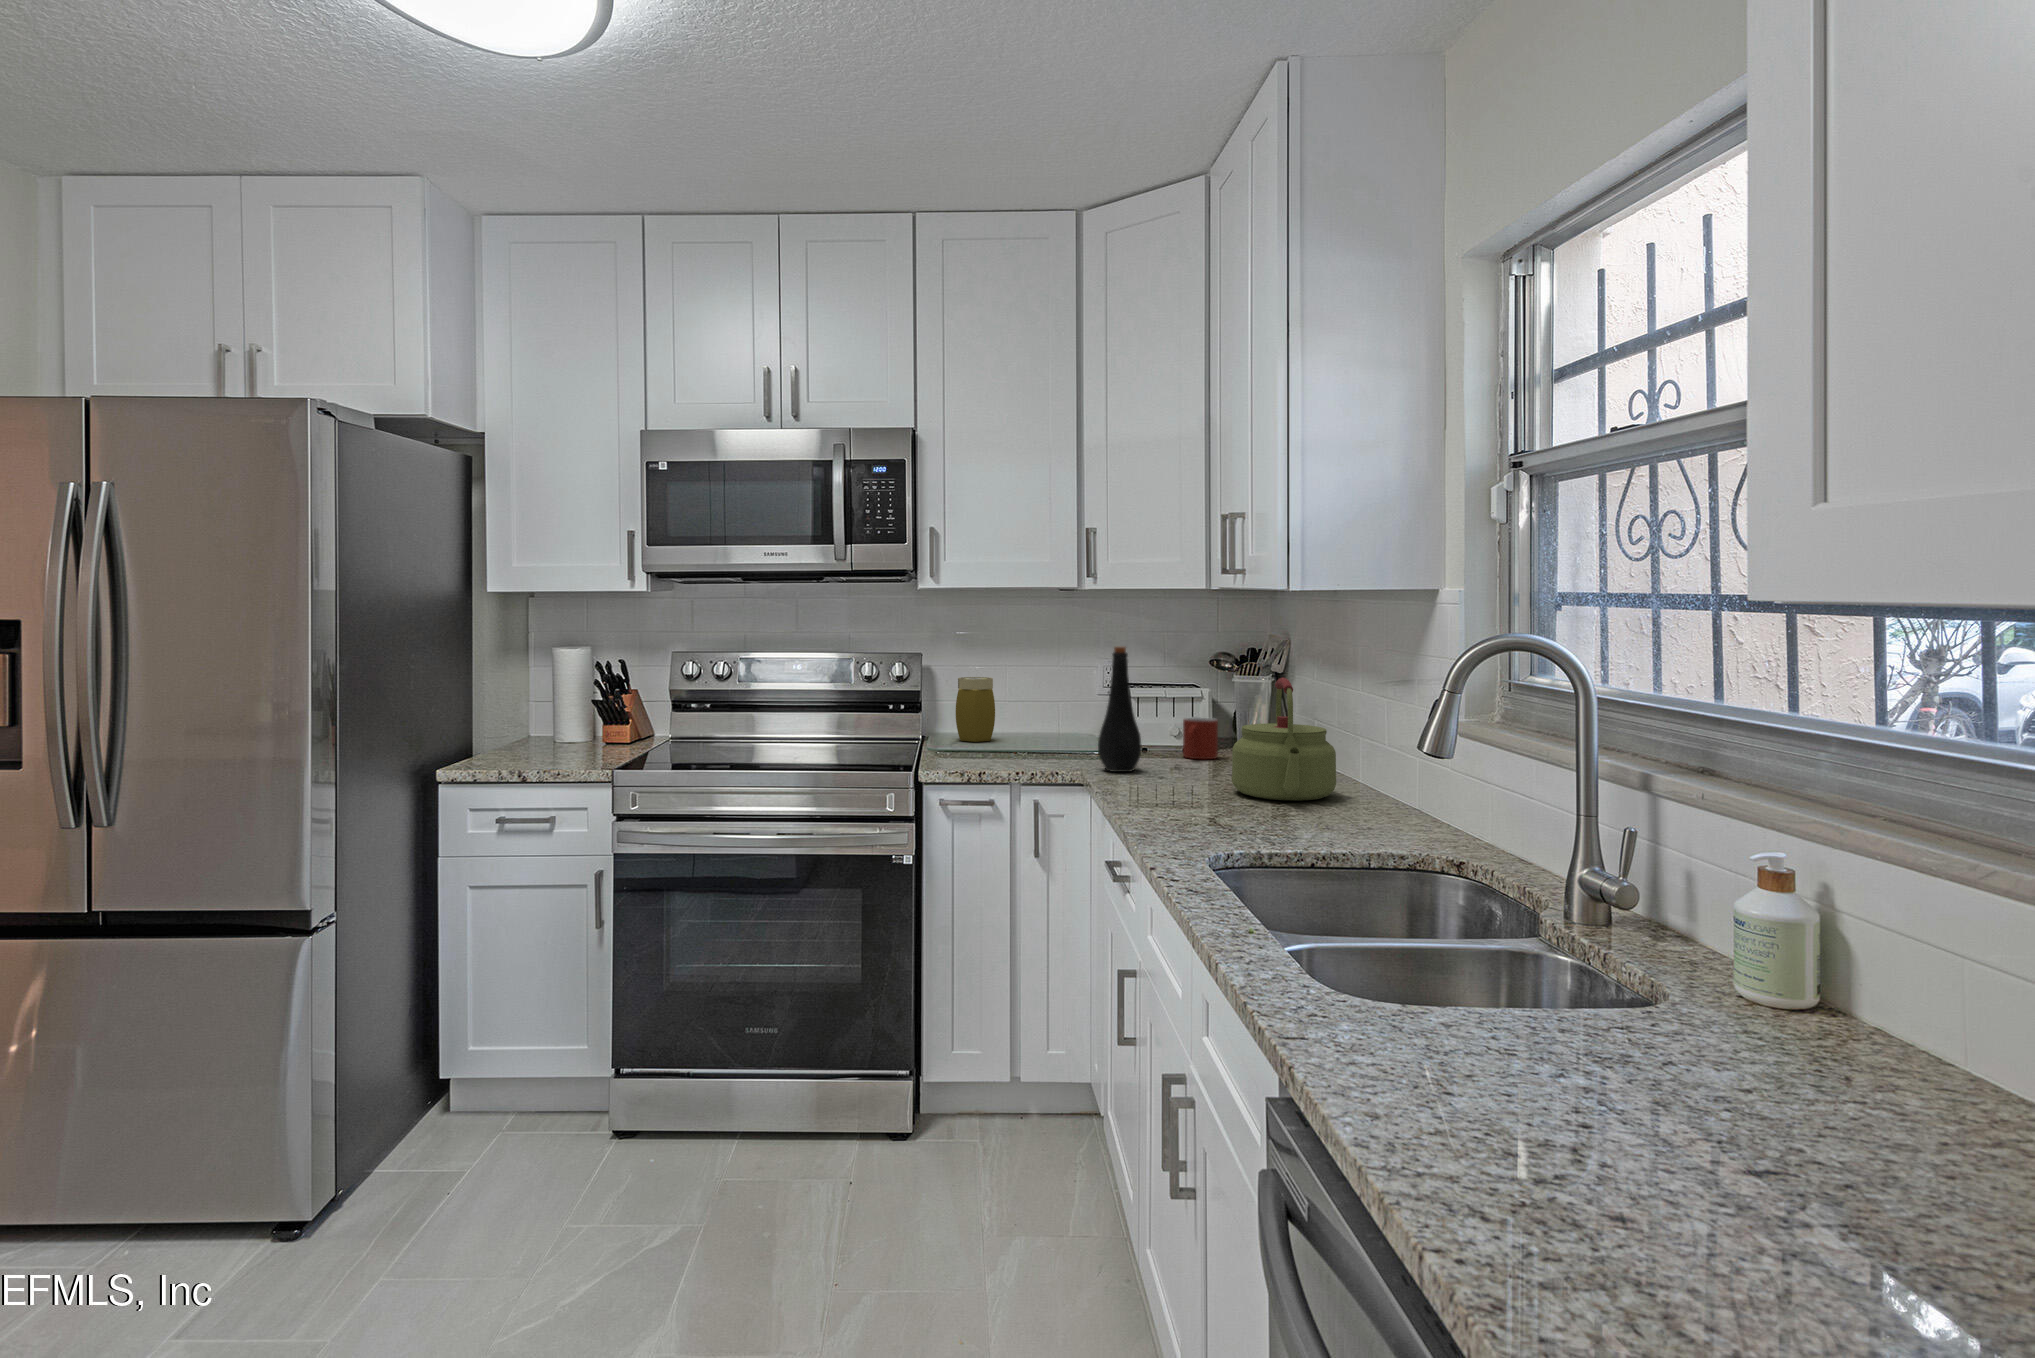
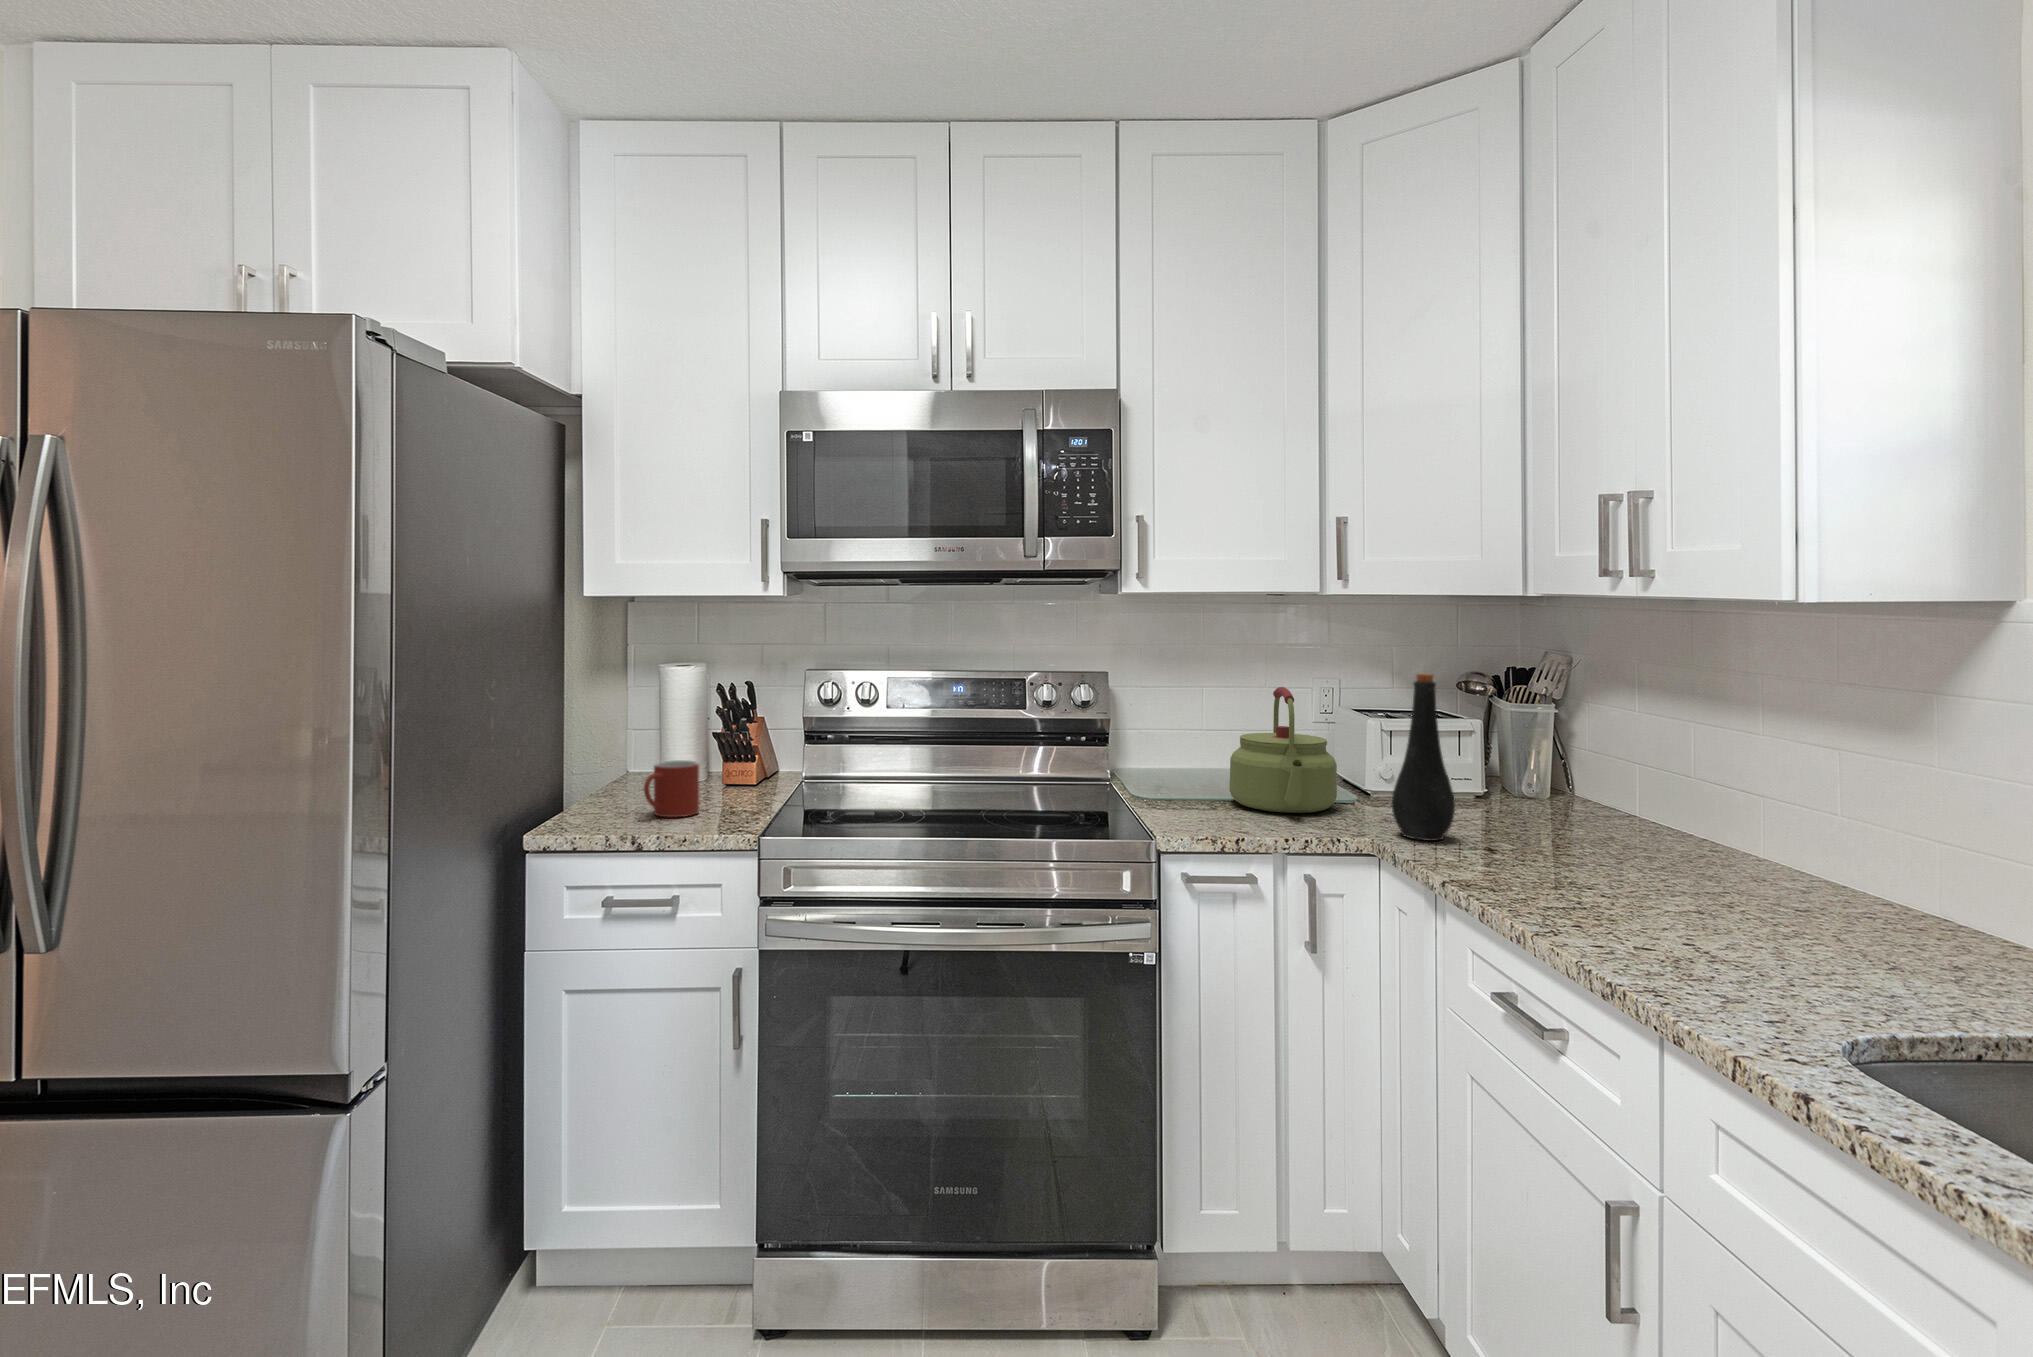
jar: present [956,677,995,742] -> none [1146,702,1199,783]
kettle: present [1232,678,1336,801] -> present [1229,687,1337,813]
mug: present [1183,717,1218,759] -> present [644,760,699,817]

